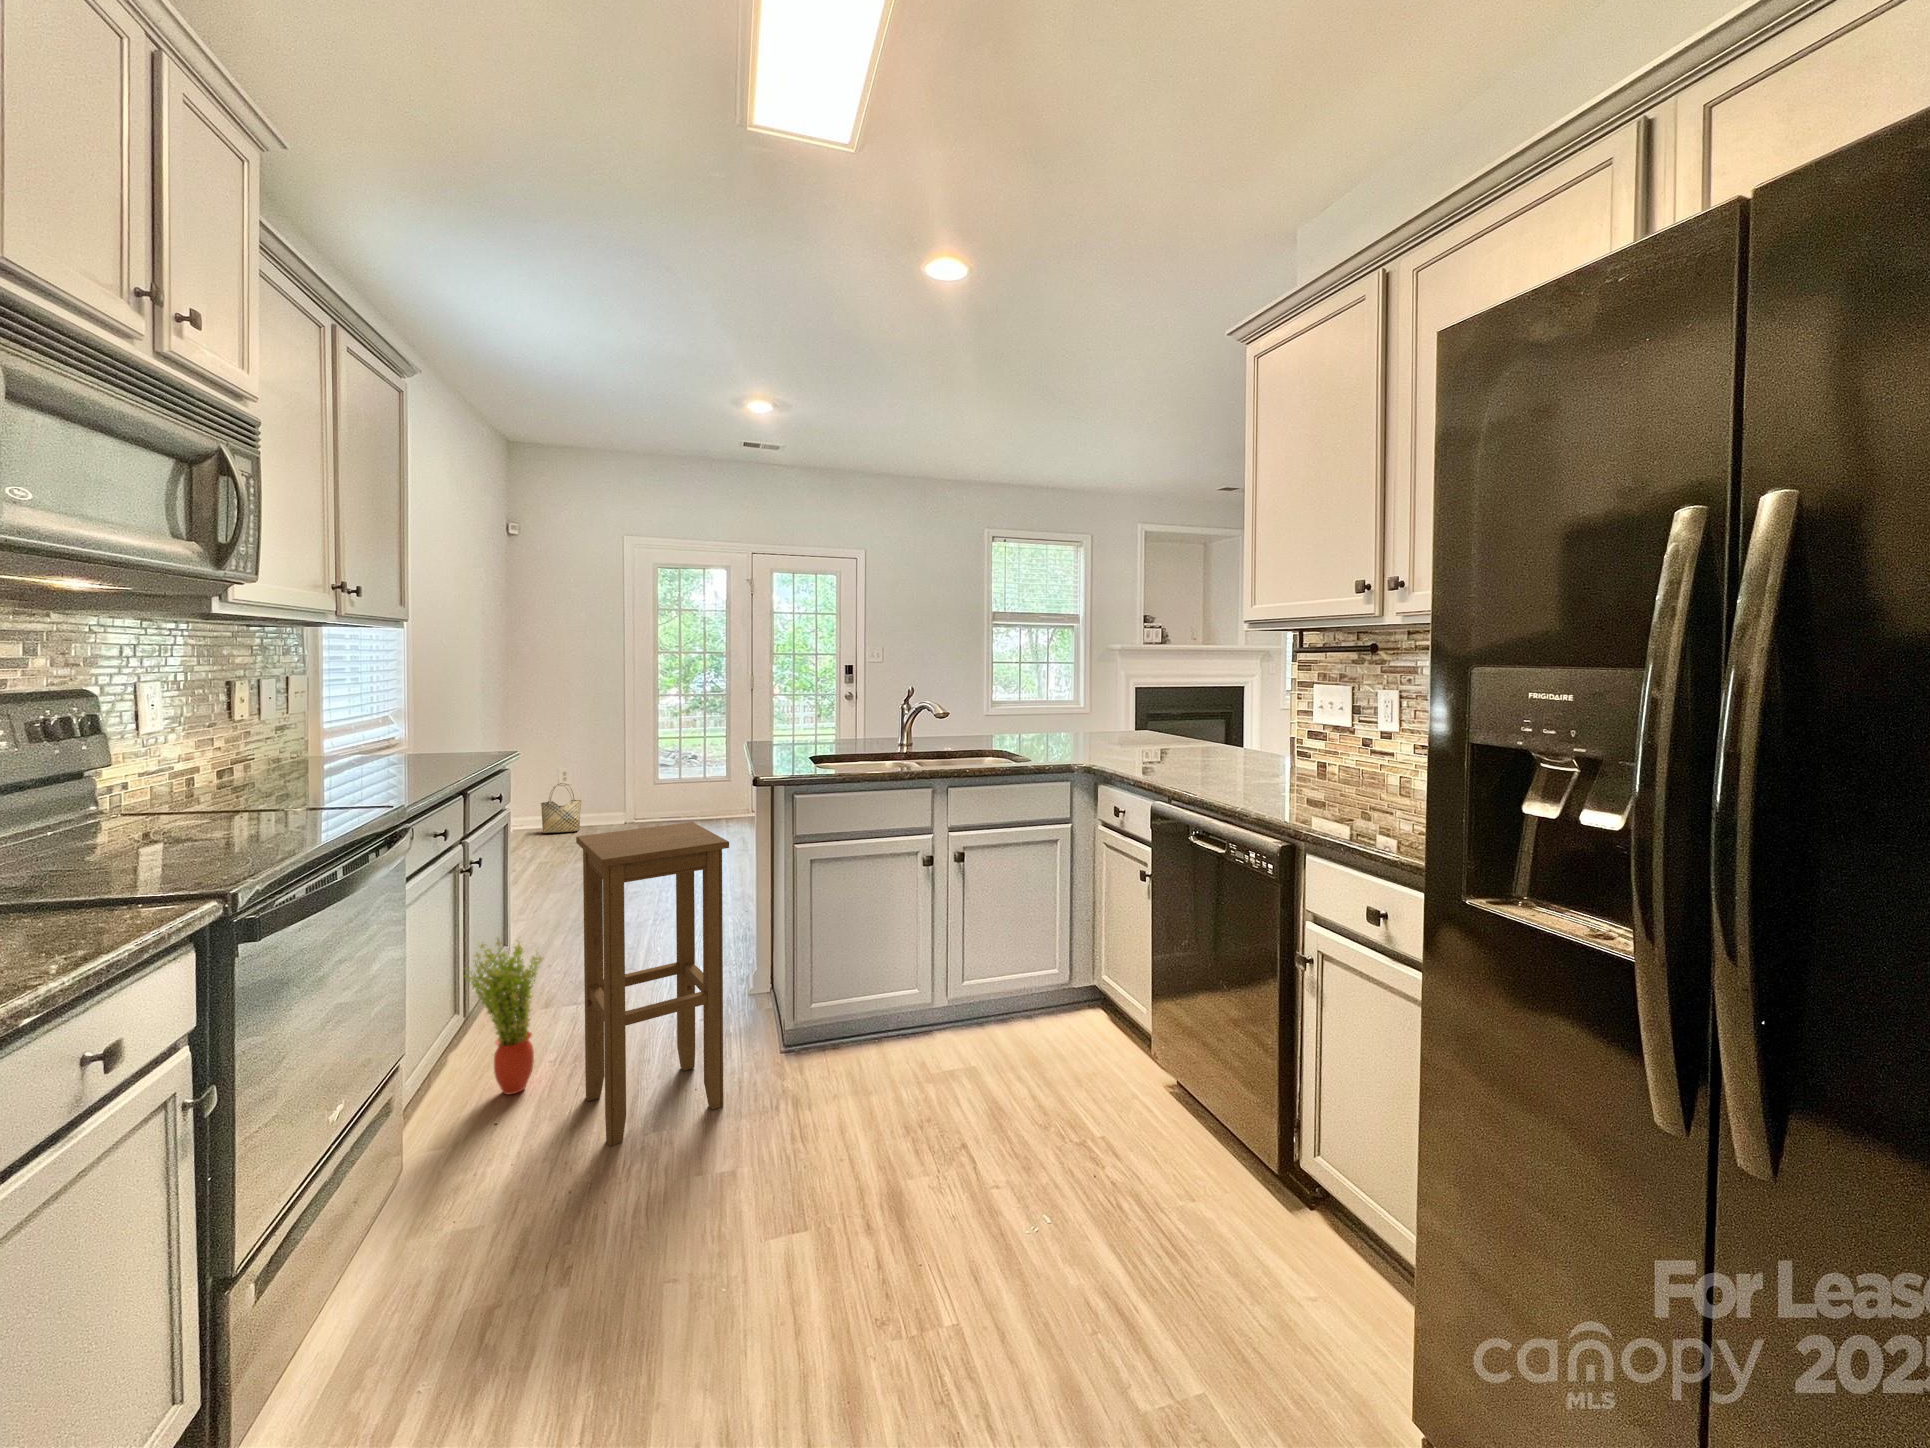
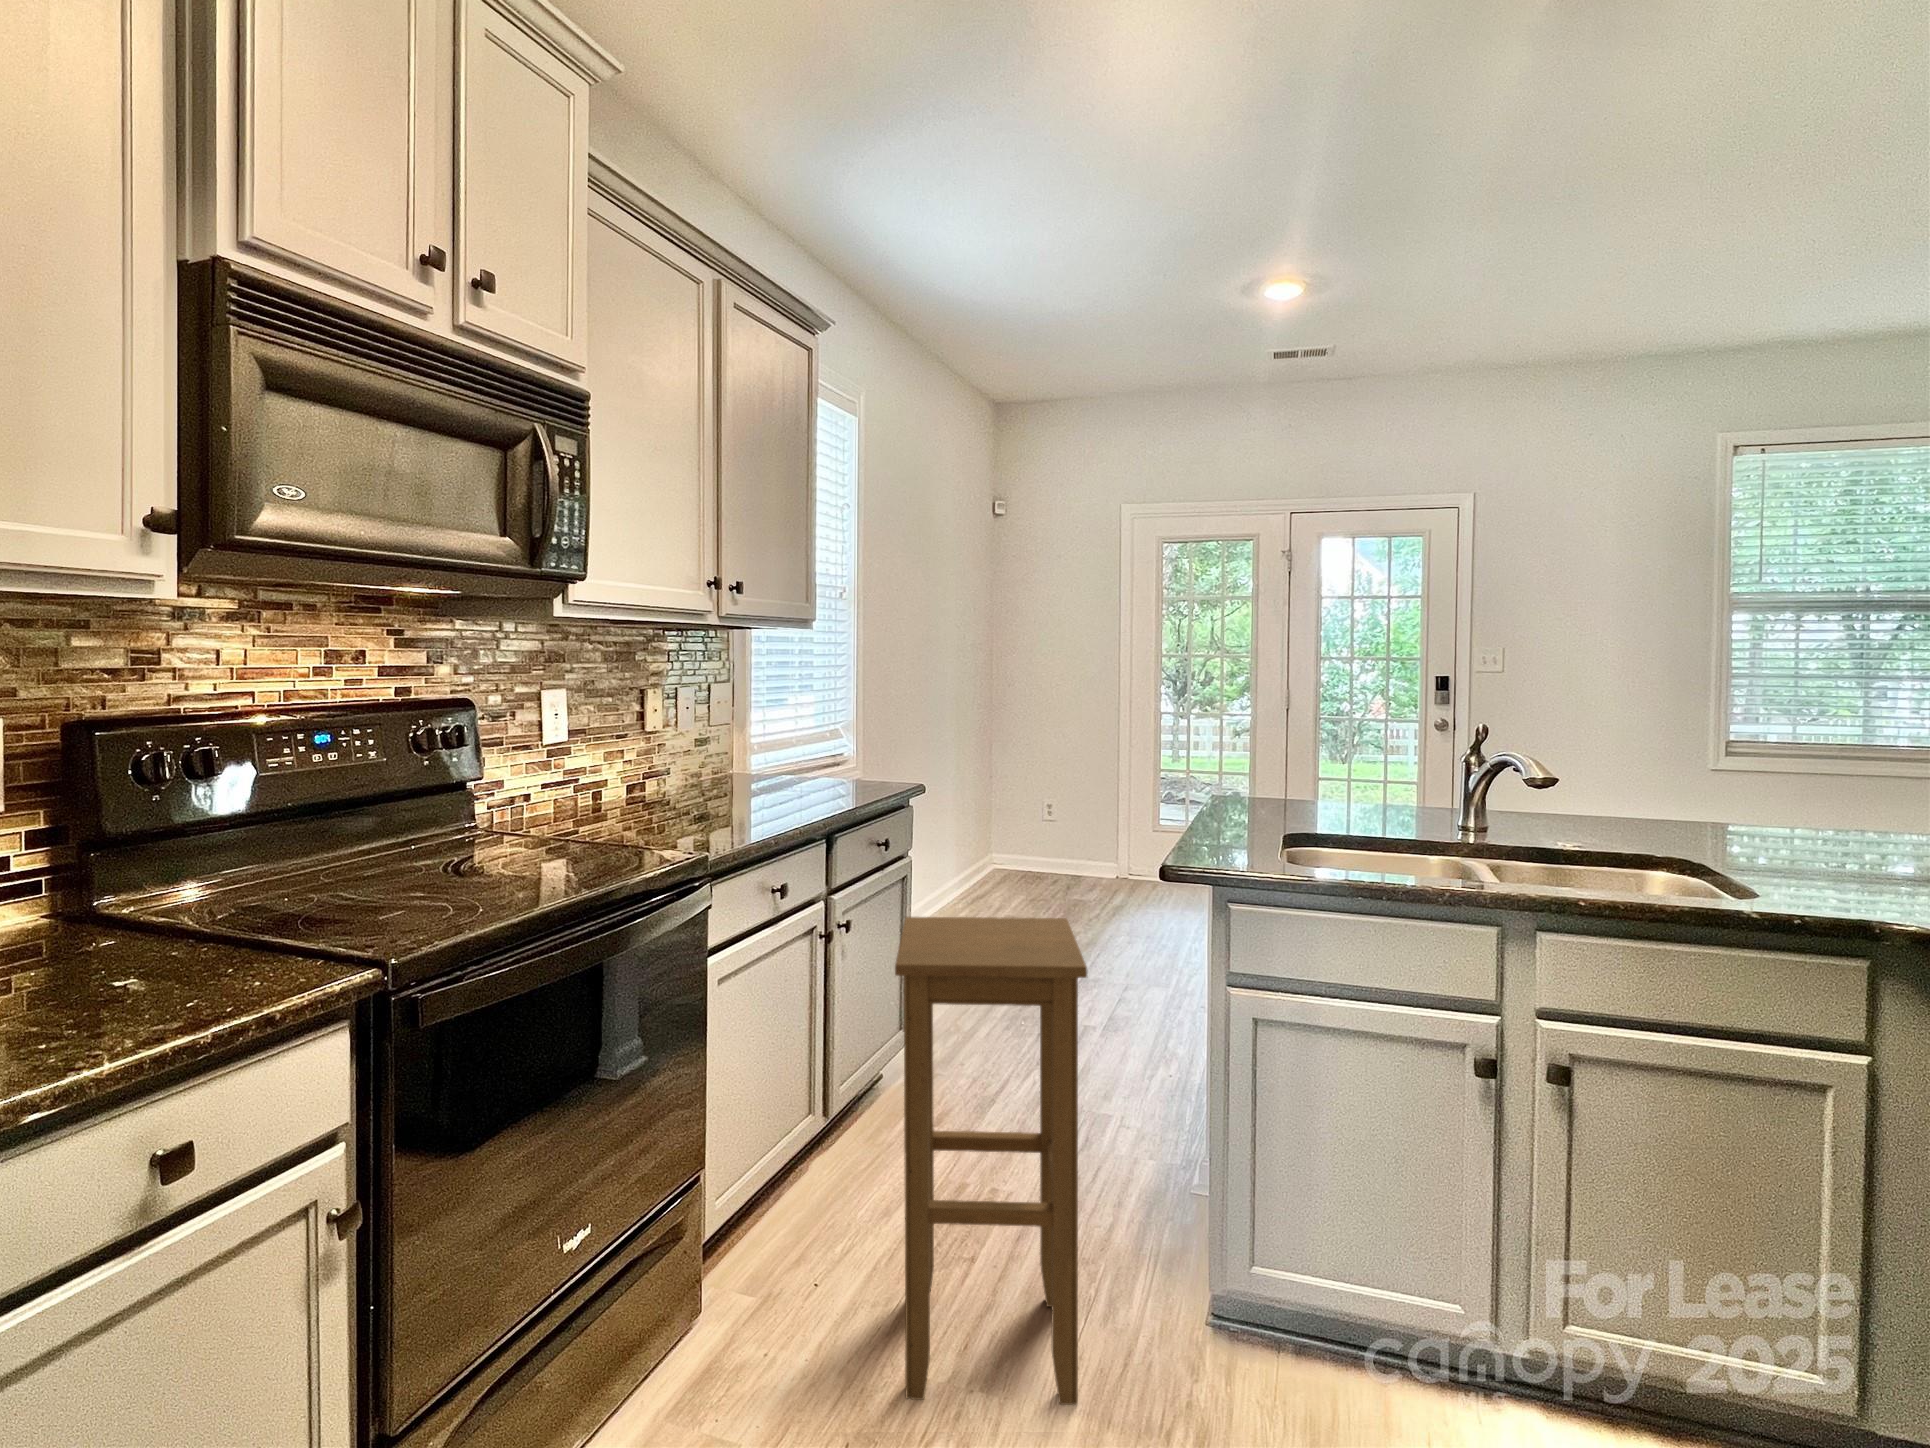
woven basket: present [541,783,582,833] -> none [1022,819,1067,882]
potted plant: present [465,939,543,1095] -> none [787,1033,876,1250]

